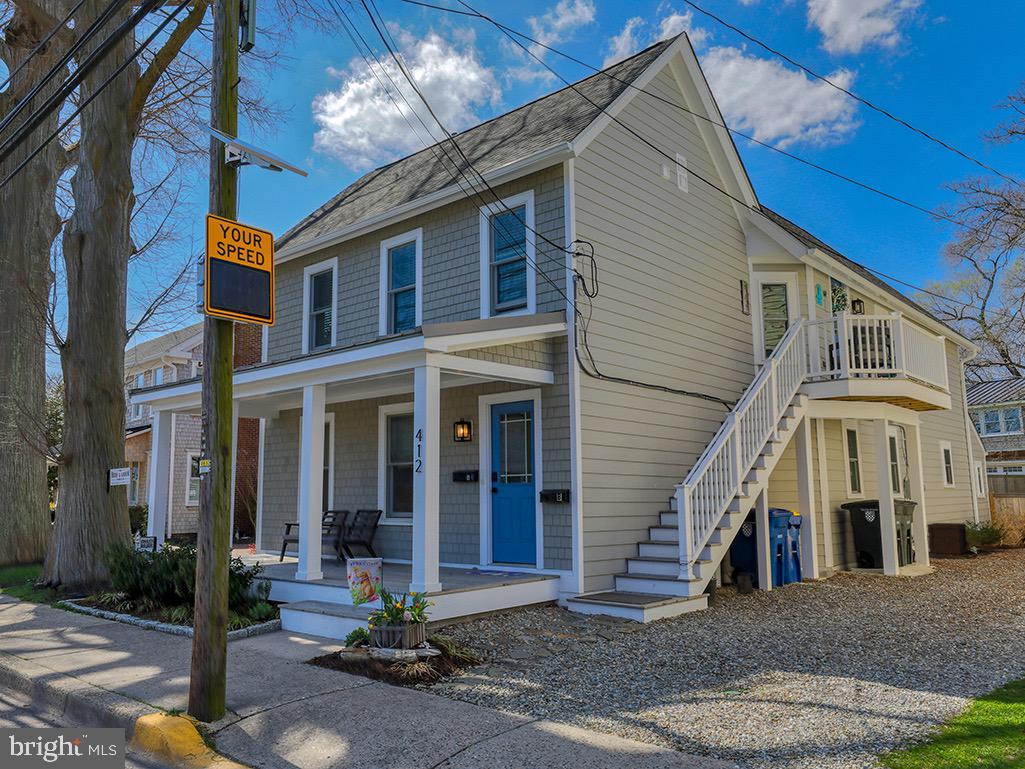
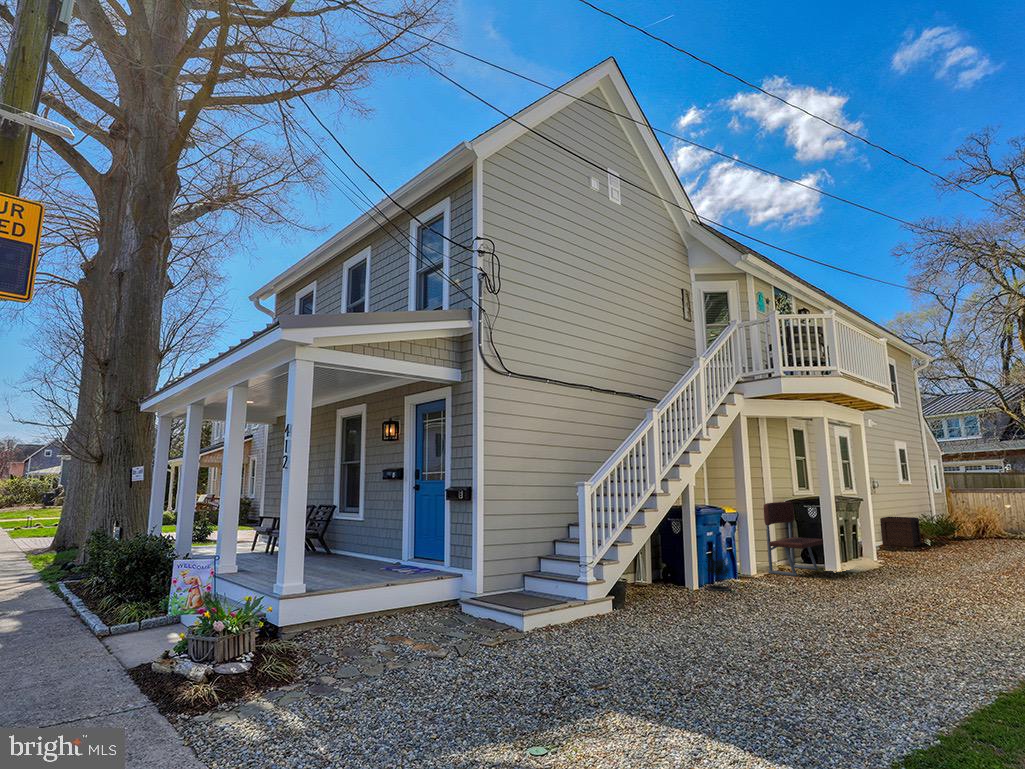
bench: none [824,506,883,580] -> present [764,502,823,576]
potted tree: none [774,547,804,592] -> present [705,549,731,591]
watering can: present [725,572,755,593] -> none [649,569,682,592]

